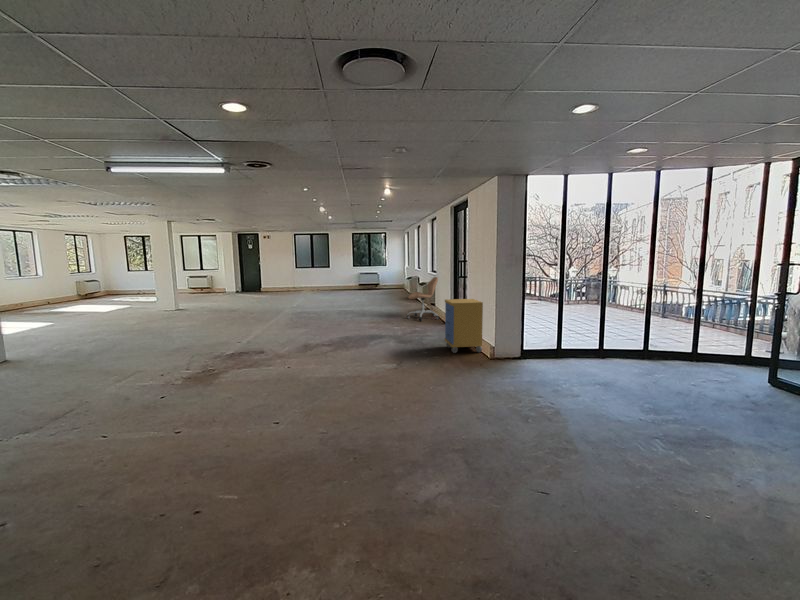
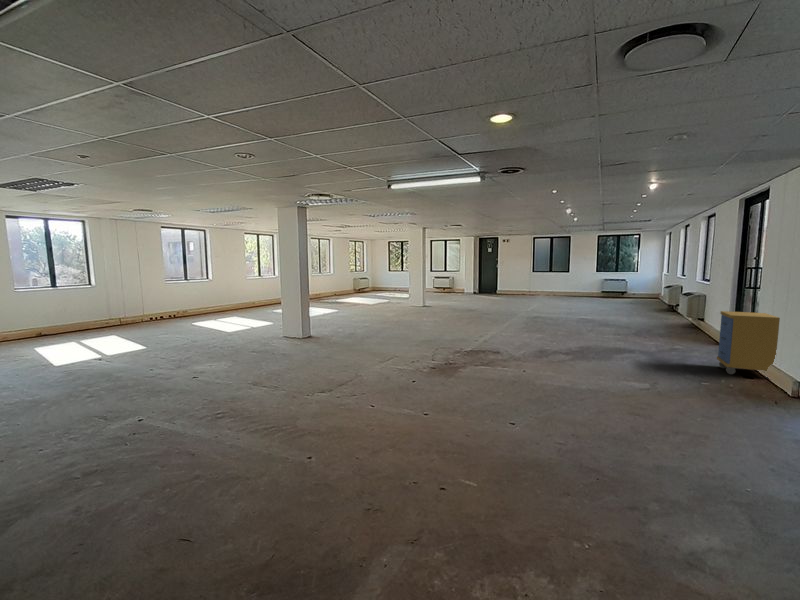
office chair: present [407,277,440,321] -> none [665,286,713,338]

